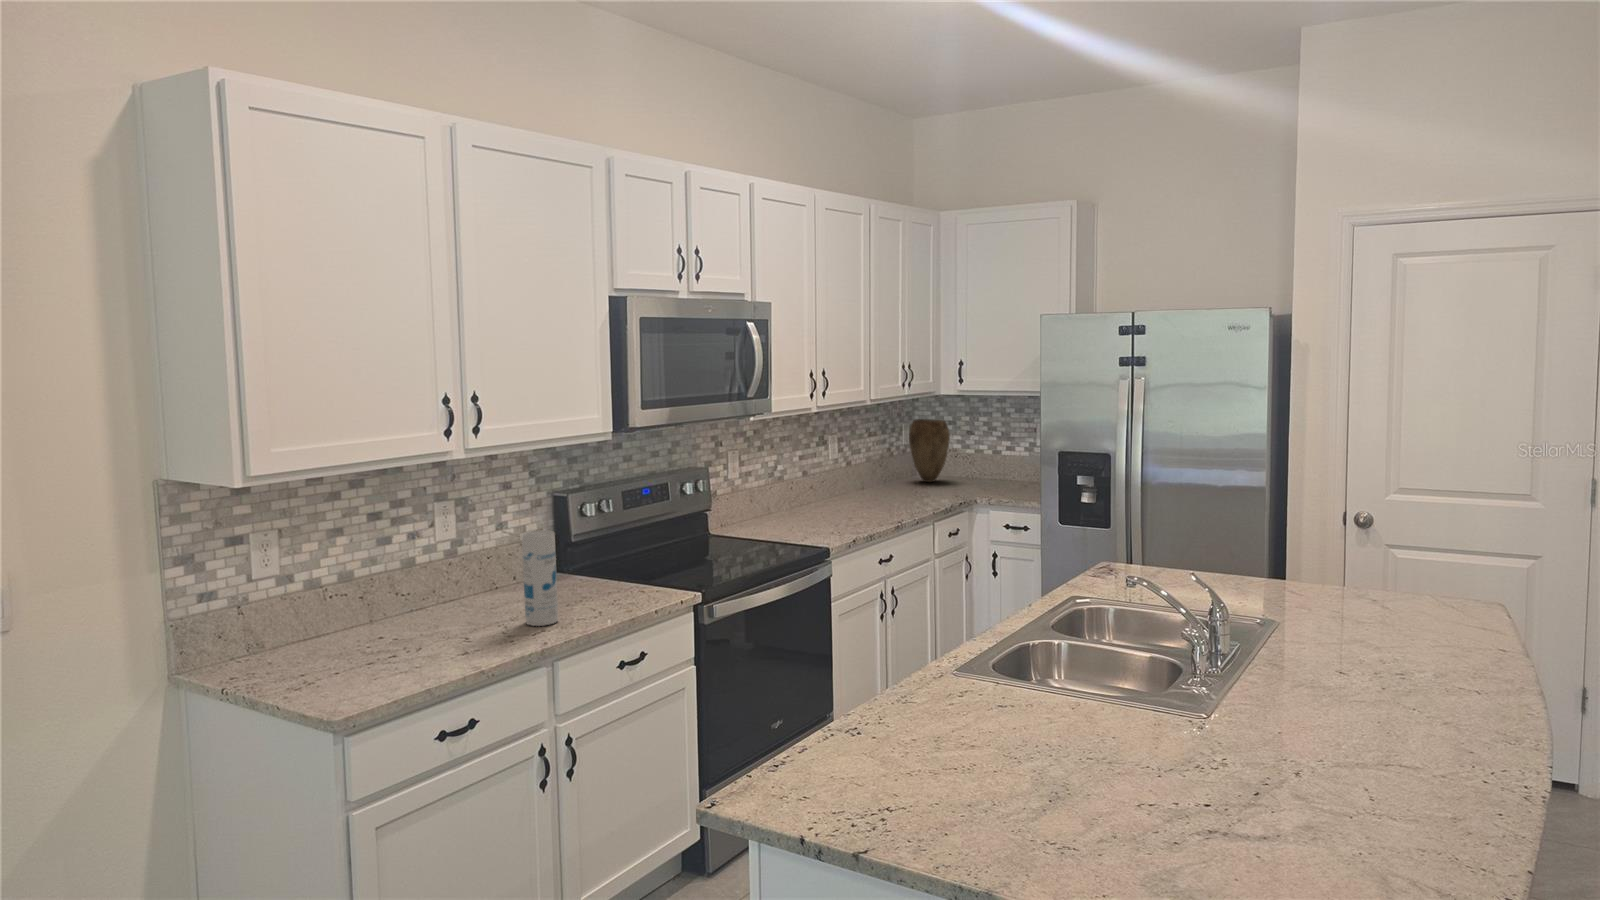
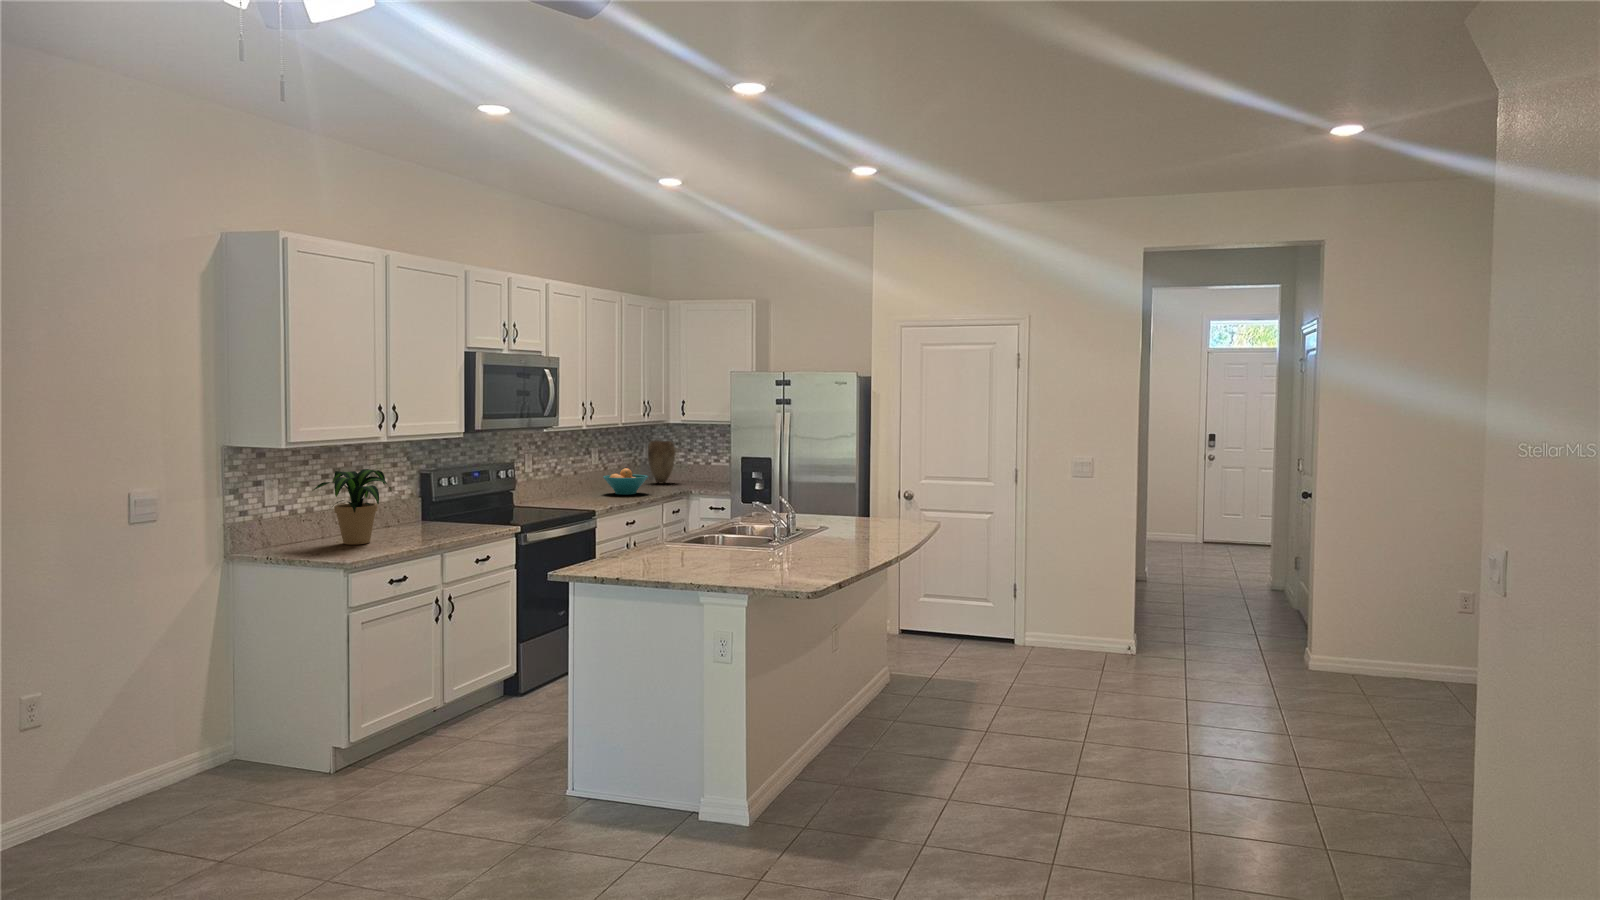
fruit bowl: none [845,468,912,508] -> present [603,468,648,495]
potted plant: none [319,510,465,651] -> present [314,469,391,544]
canister: present [522,530,558,626] -> none [420,484,440,536]

